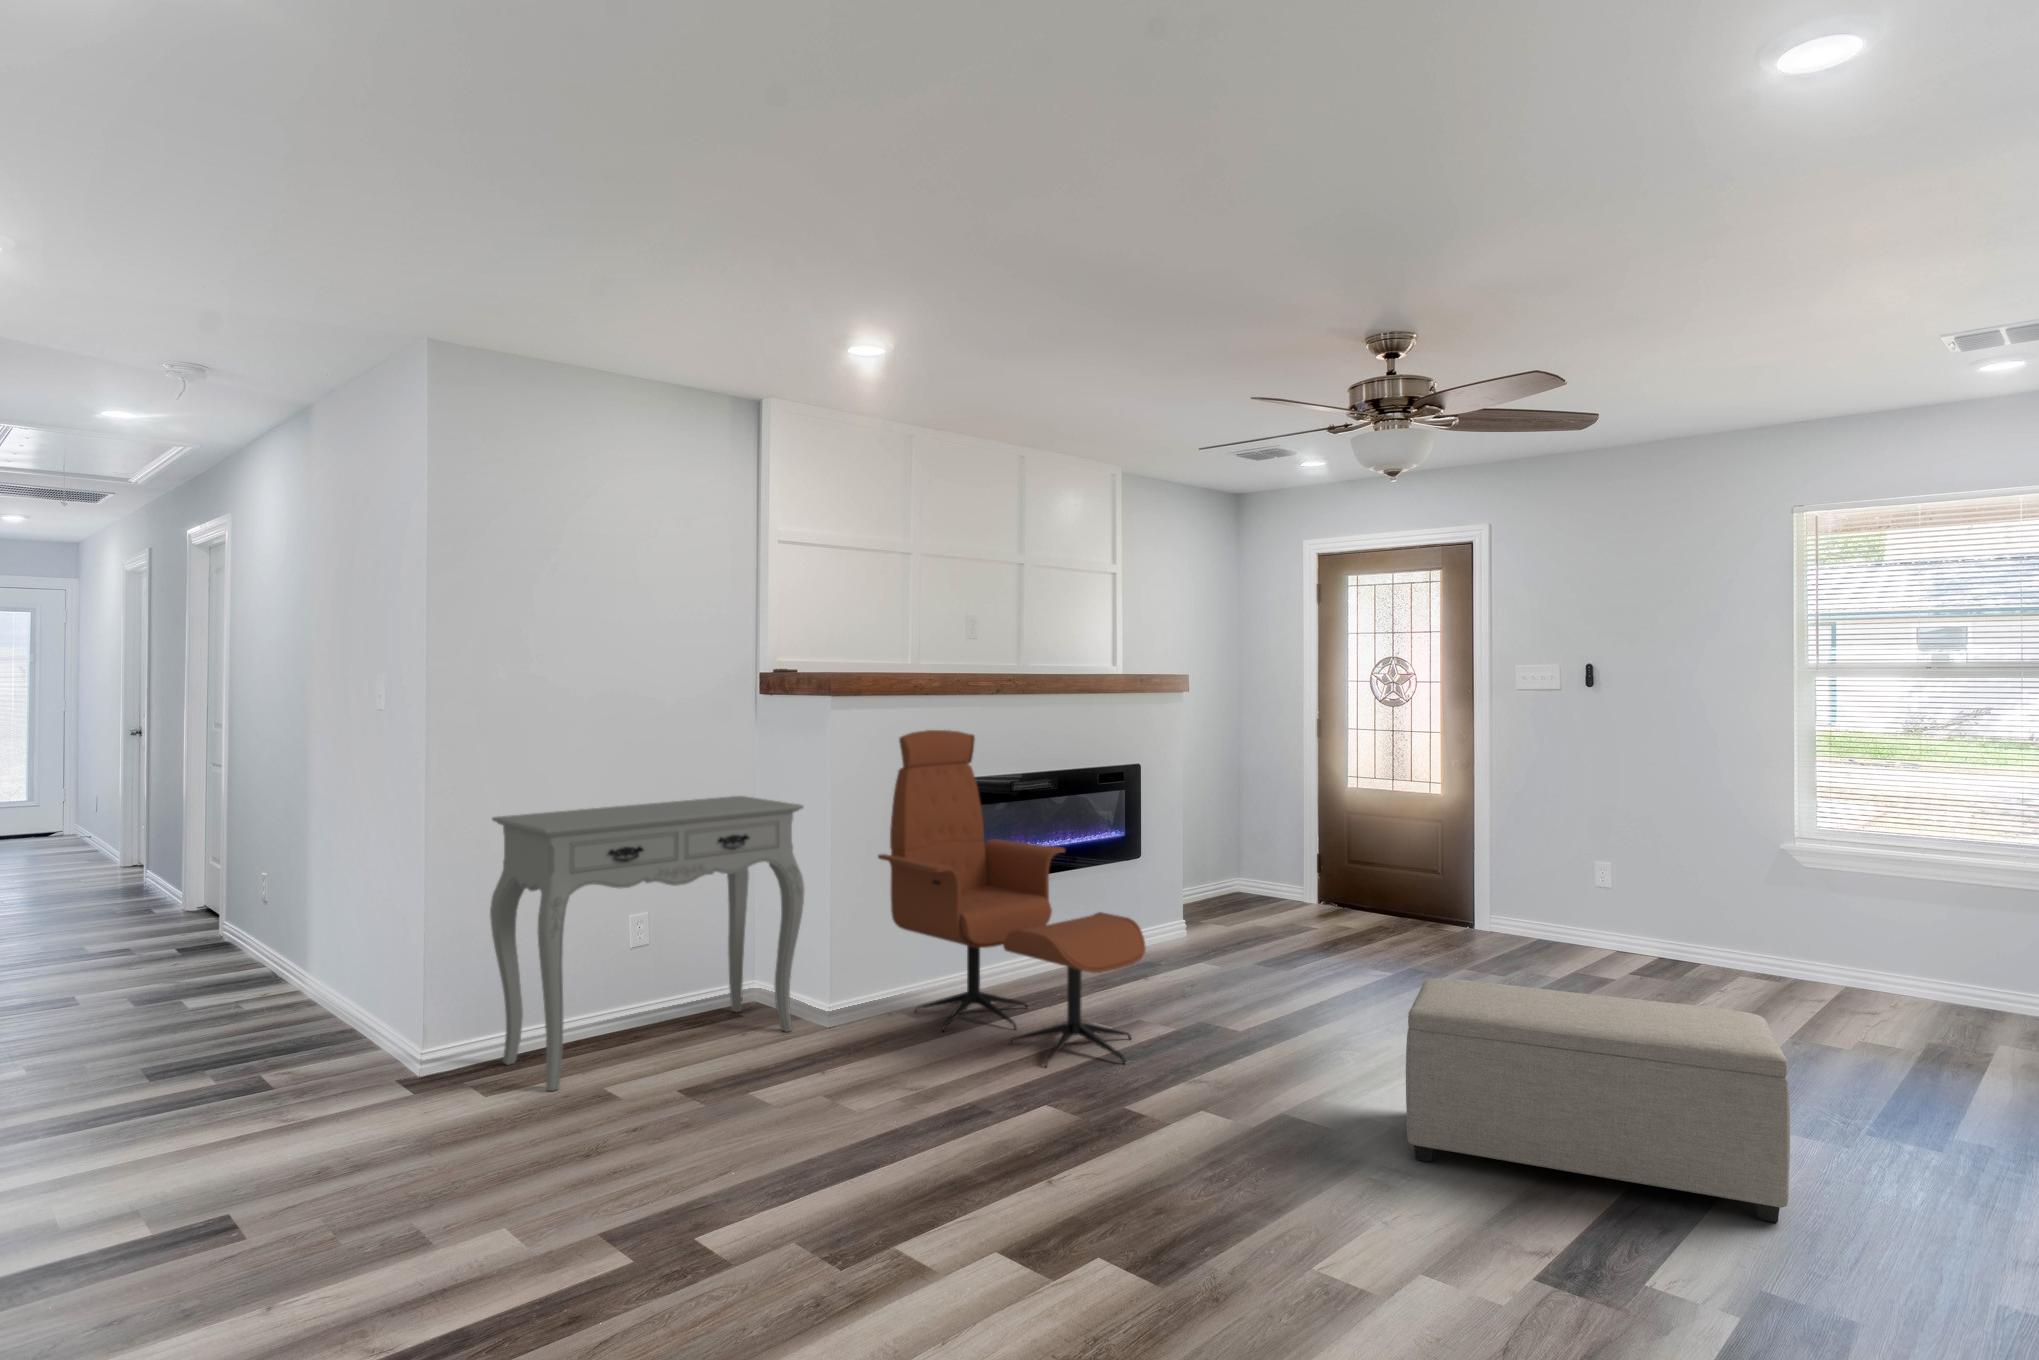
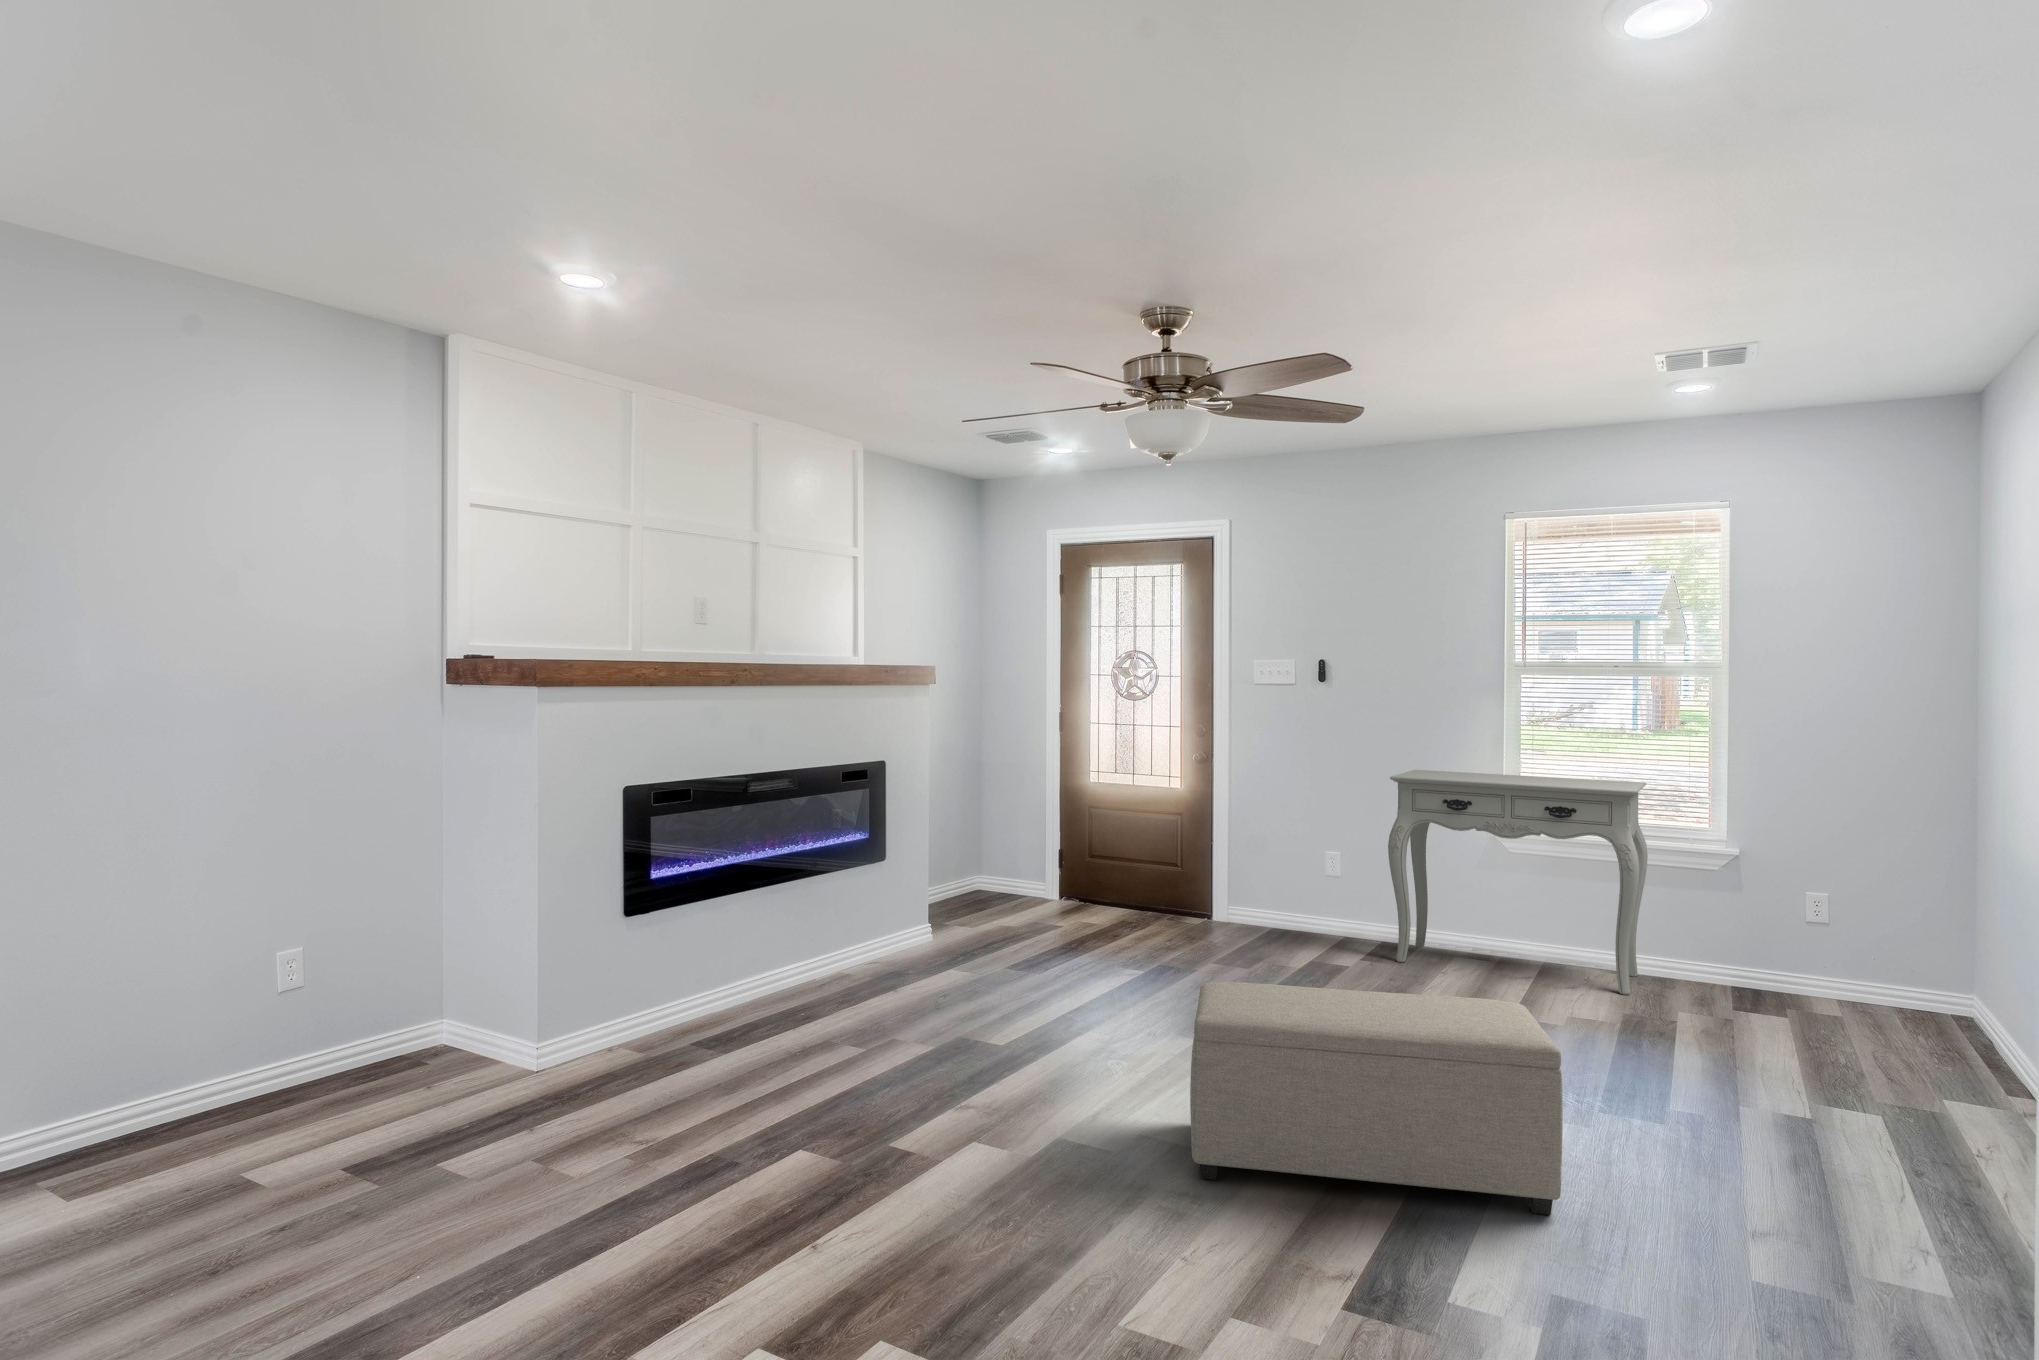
lounge chair: present [878,730,1146,1066] -> none [598,726,905,1103]
console table: present [490,796,804,1091] -> present [1388,770,1648,995]

